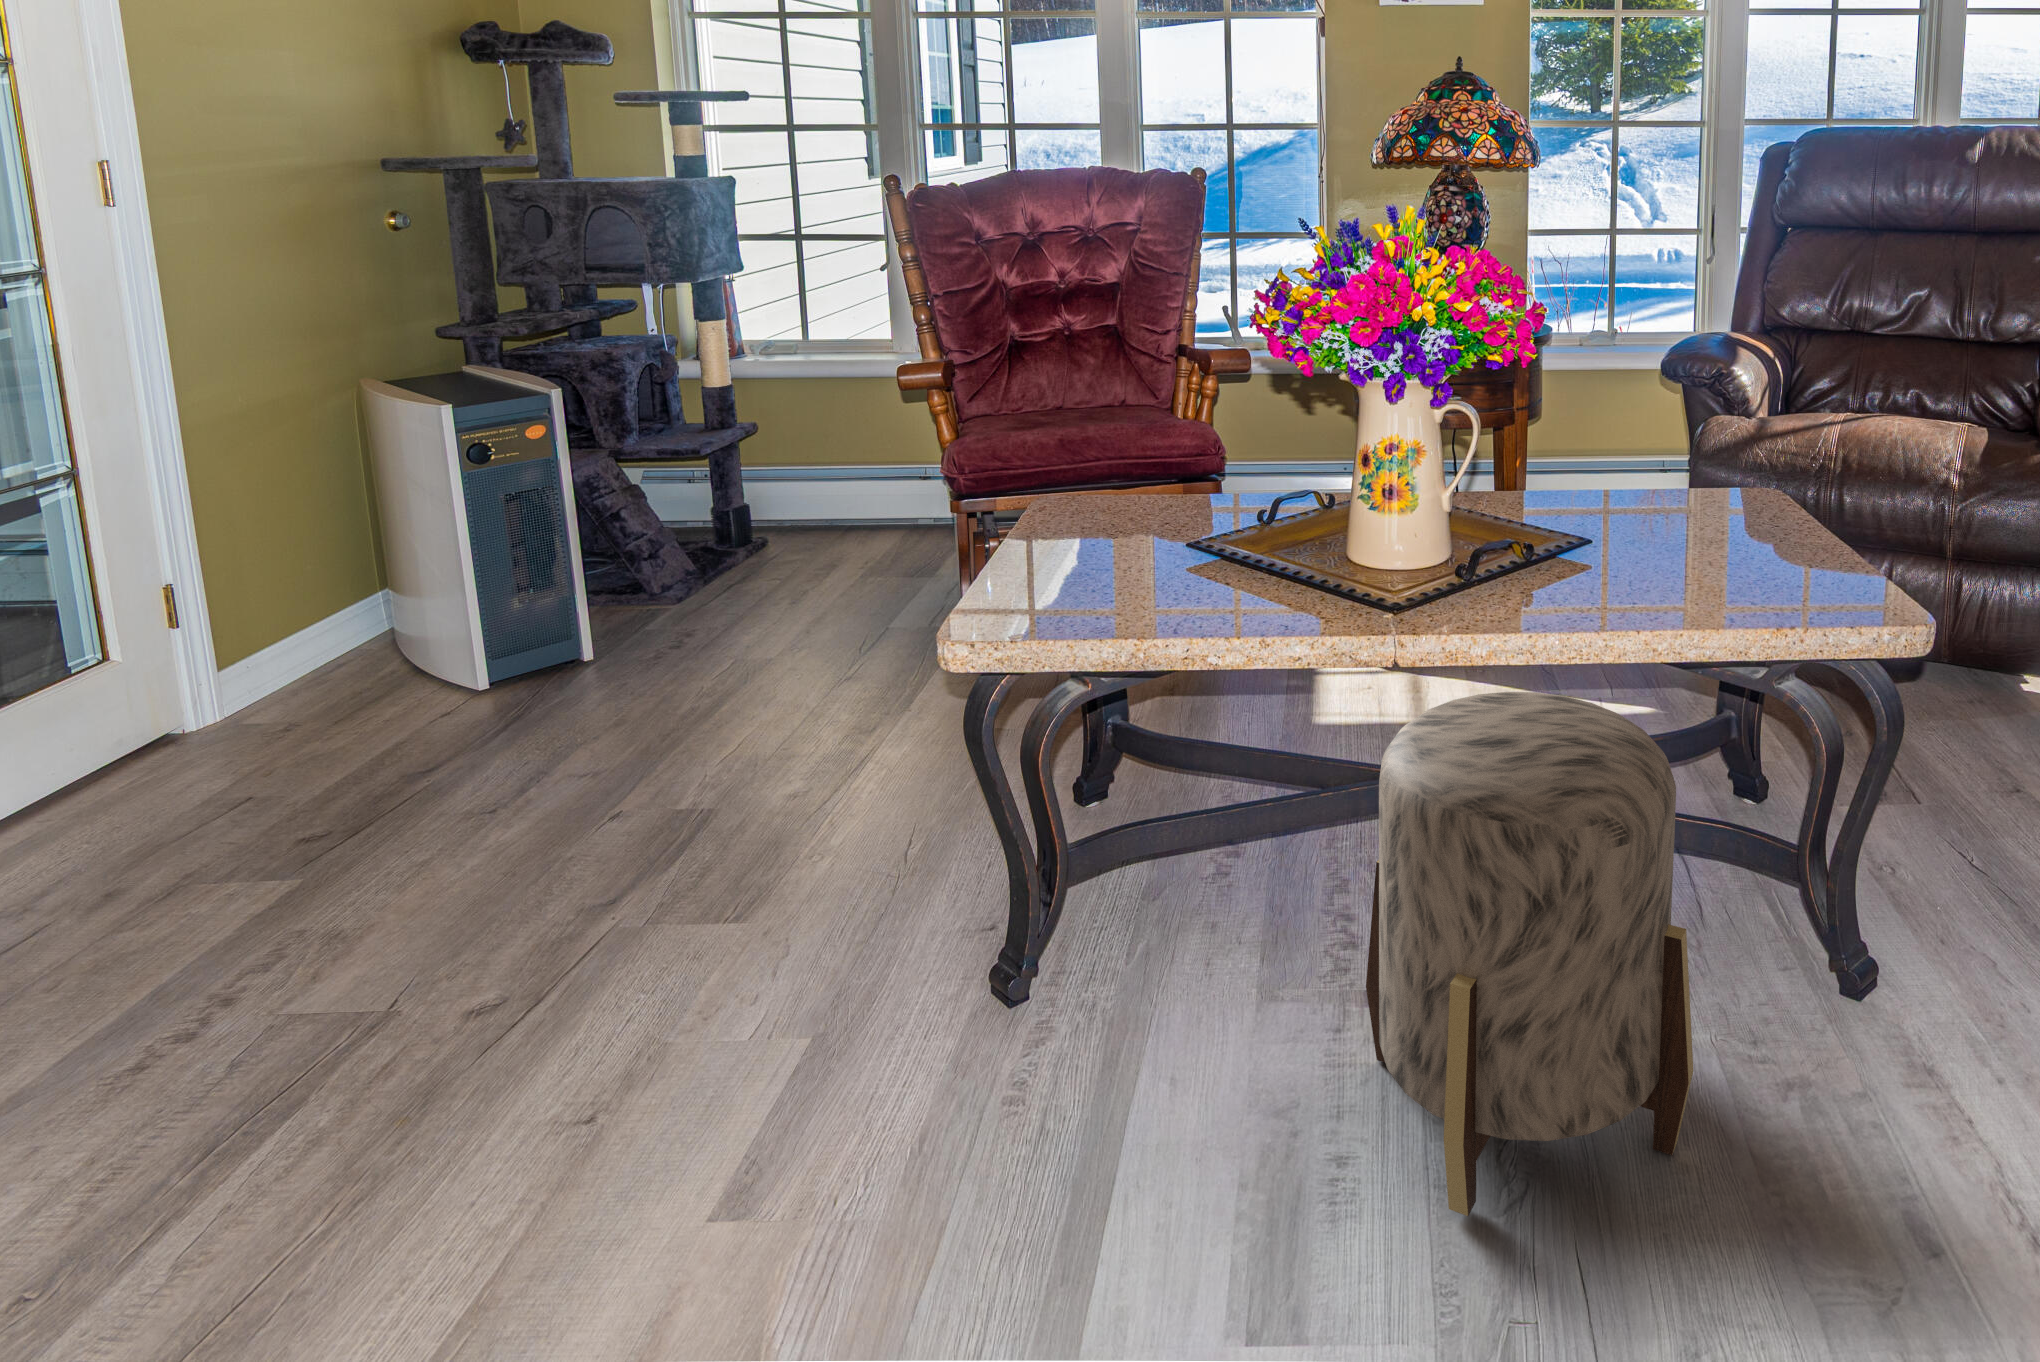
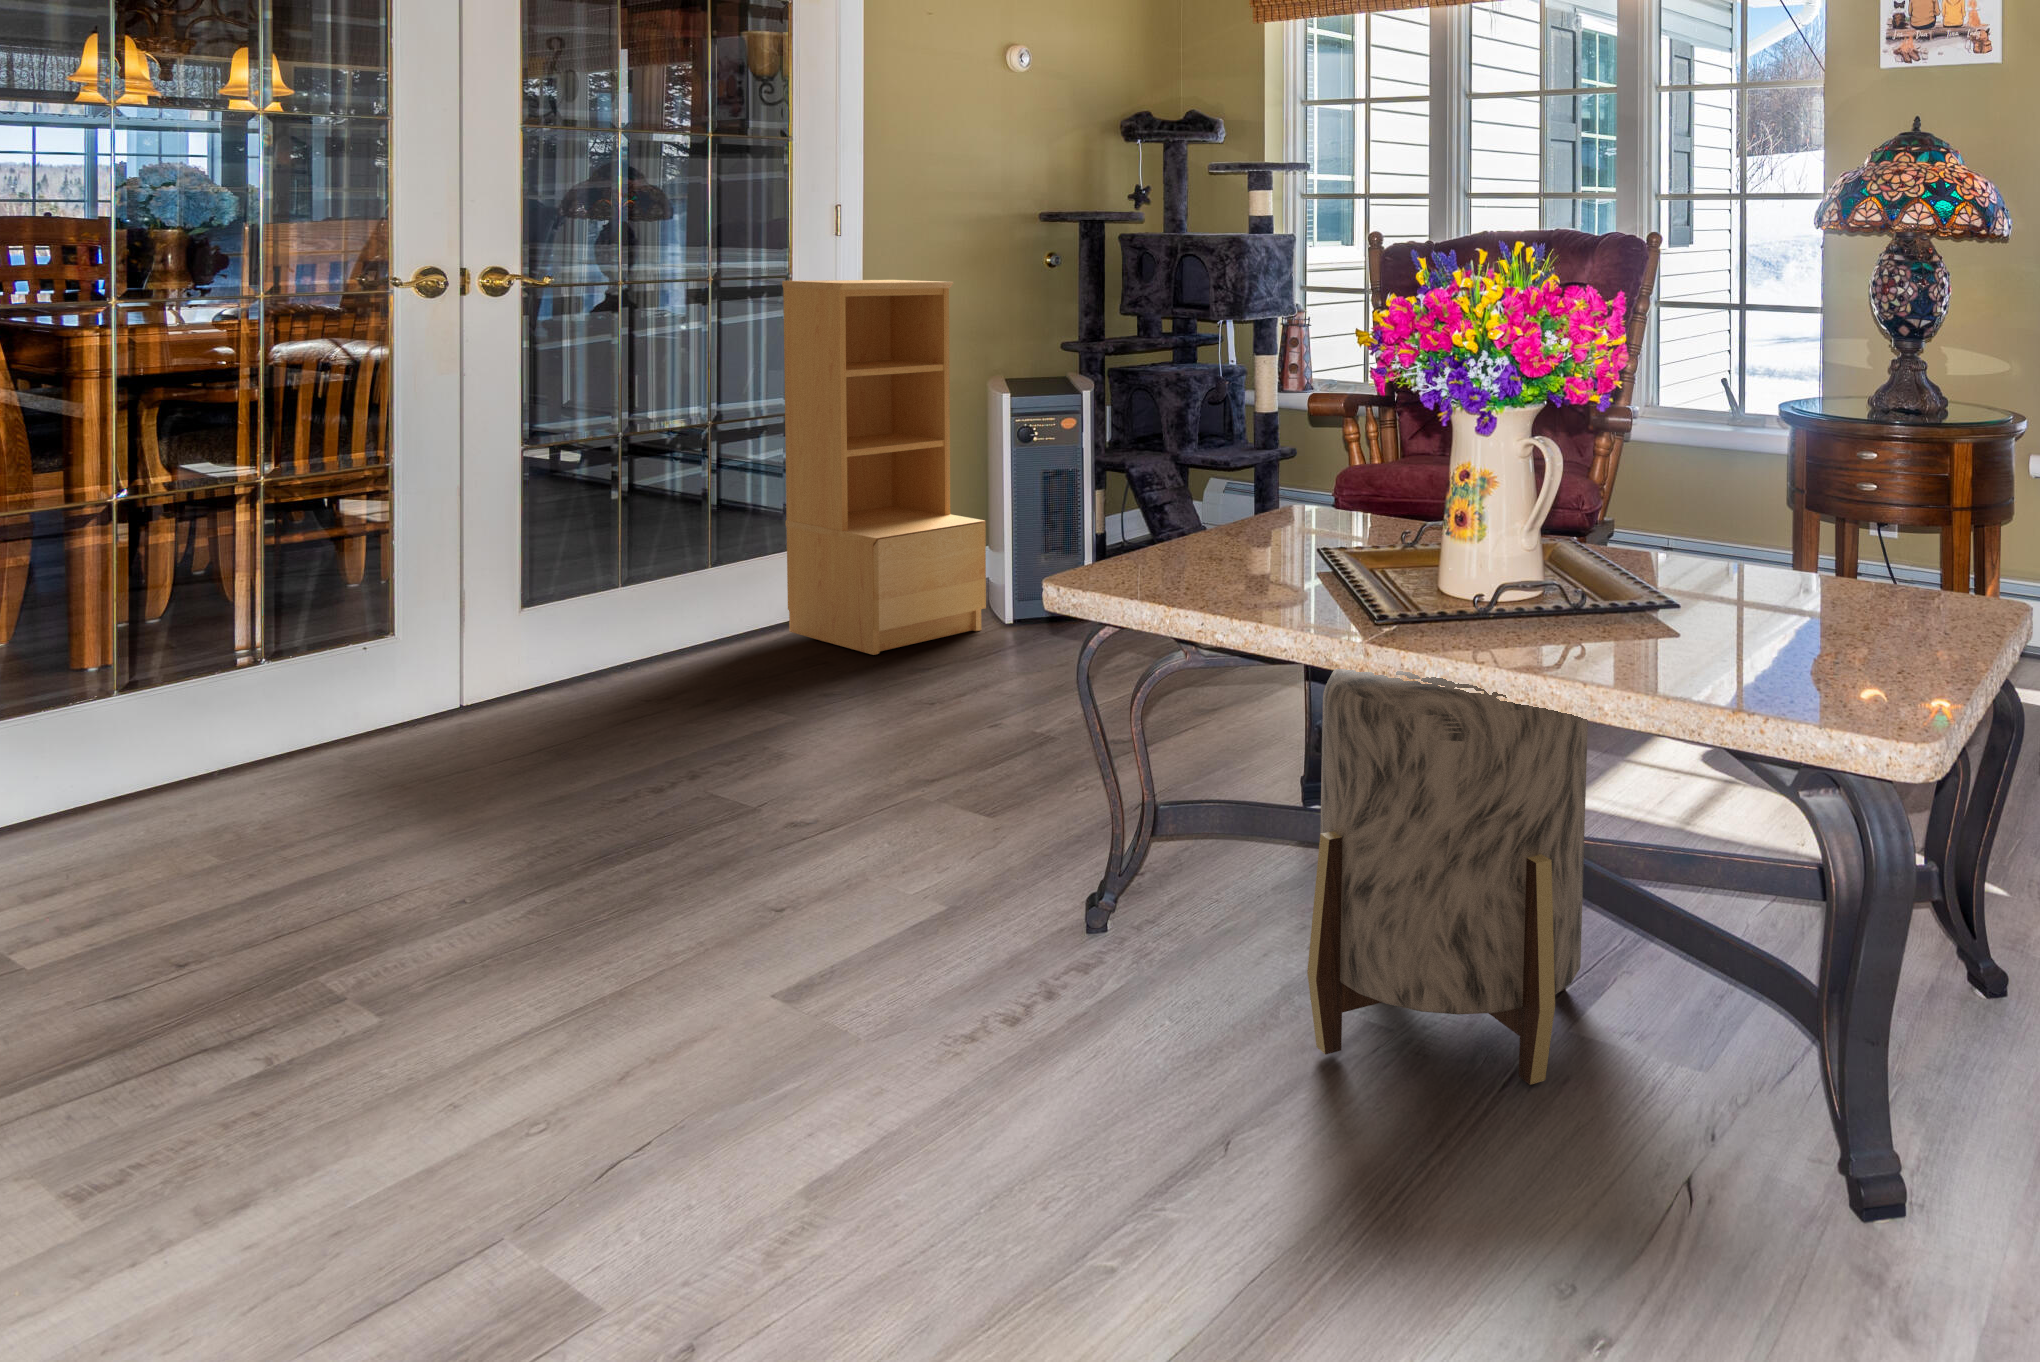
bookshelf: none [8,266,450,803] -> present [782,280,986,655]

